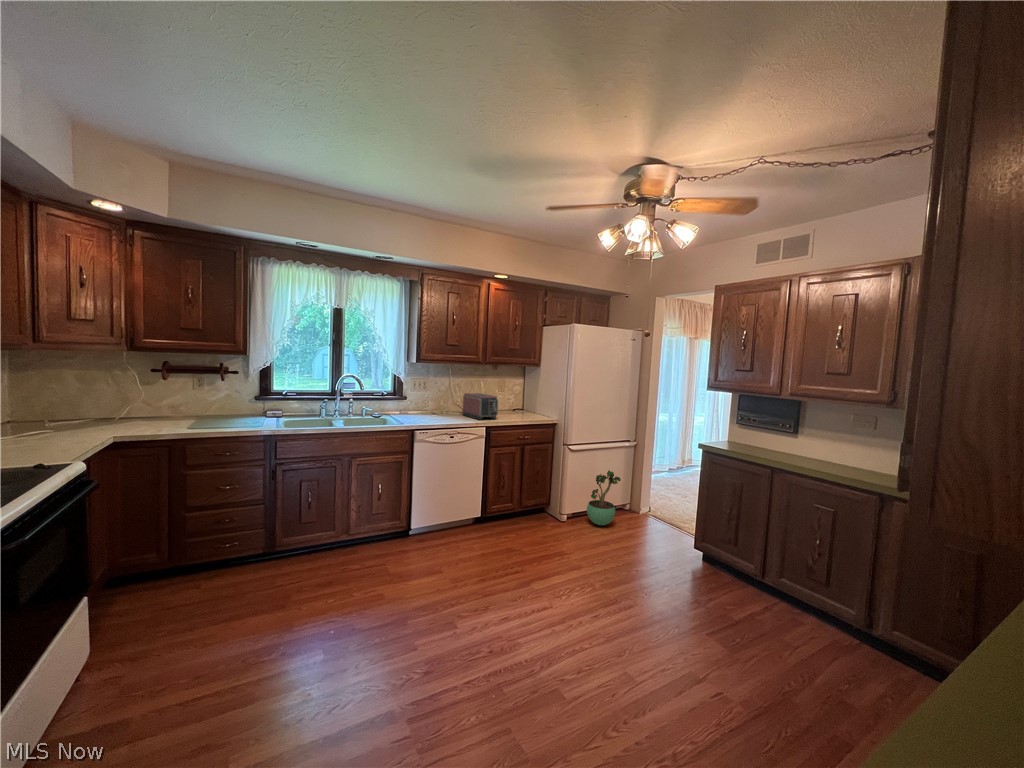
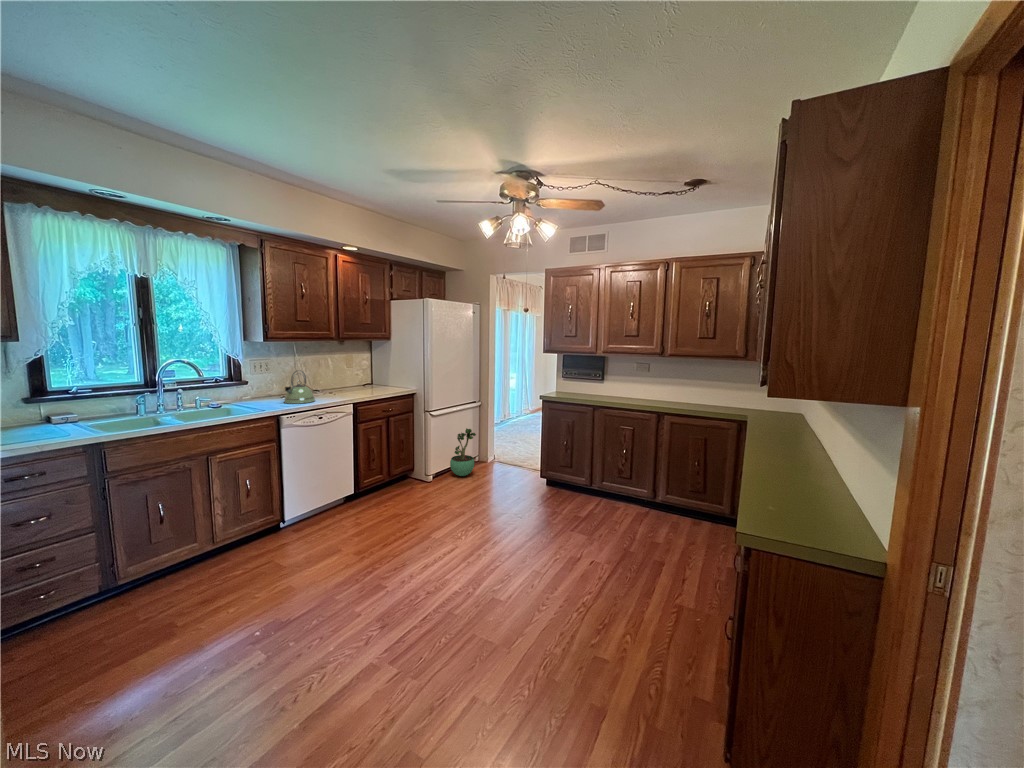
kettle: none [426,390,453,421] -> present [284,370,315,404]
toaster: present [463,393,498,420] -> none [318,371,360,397]

